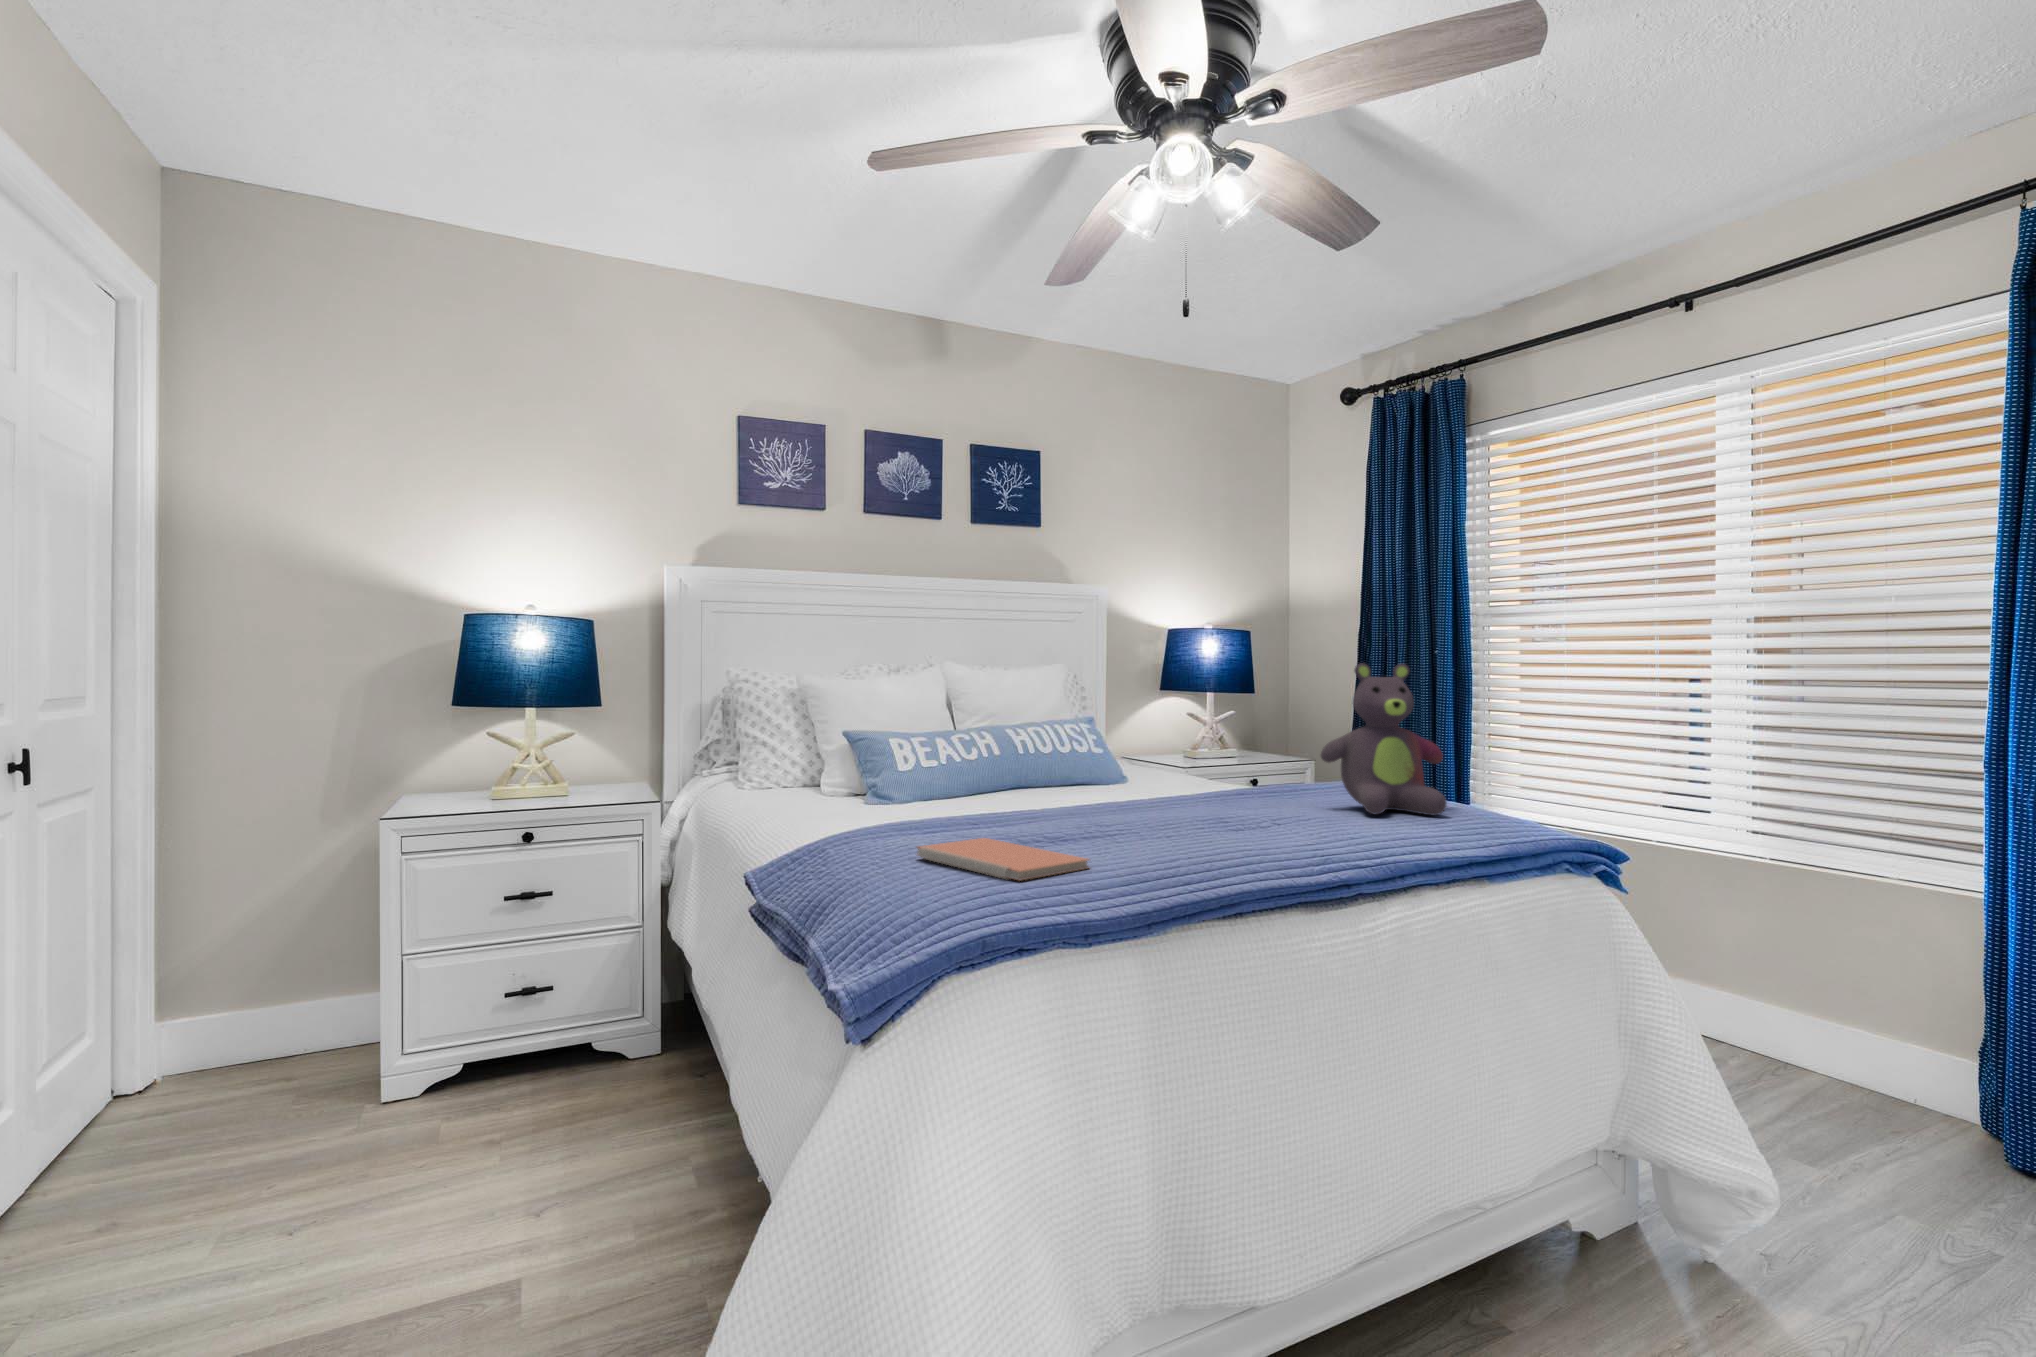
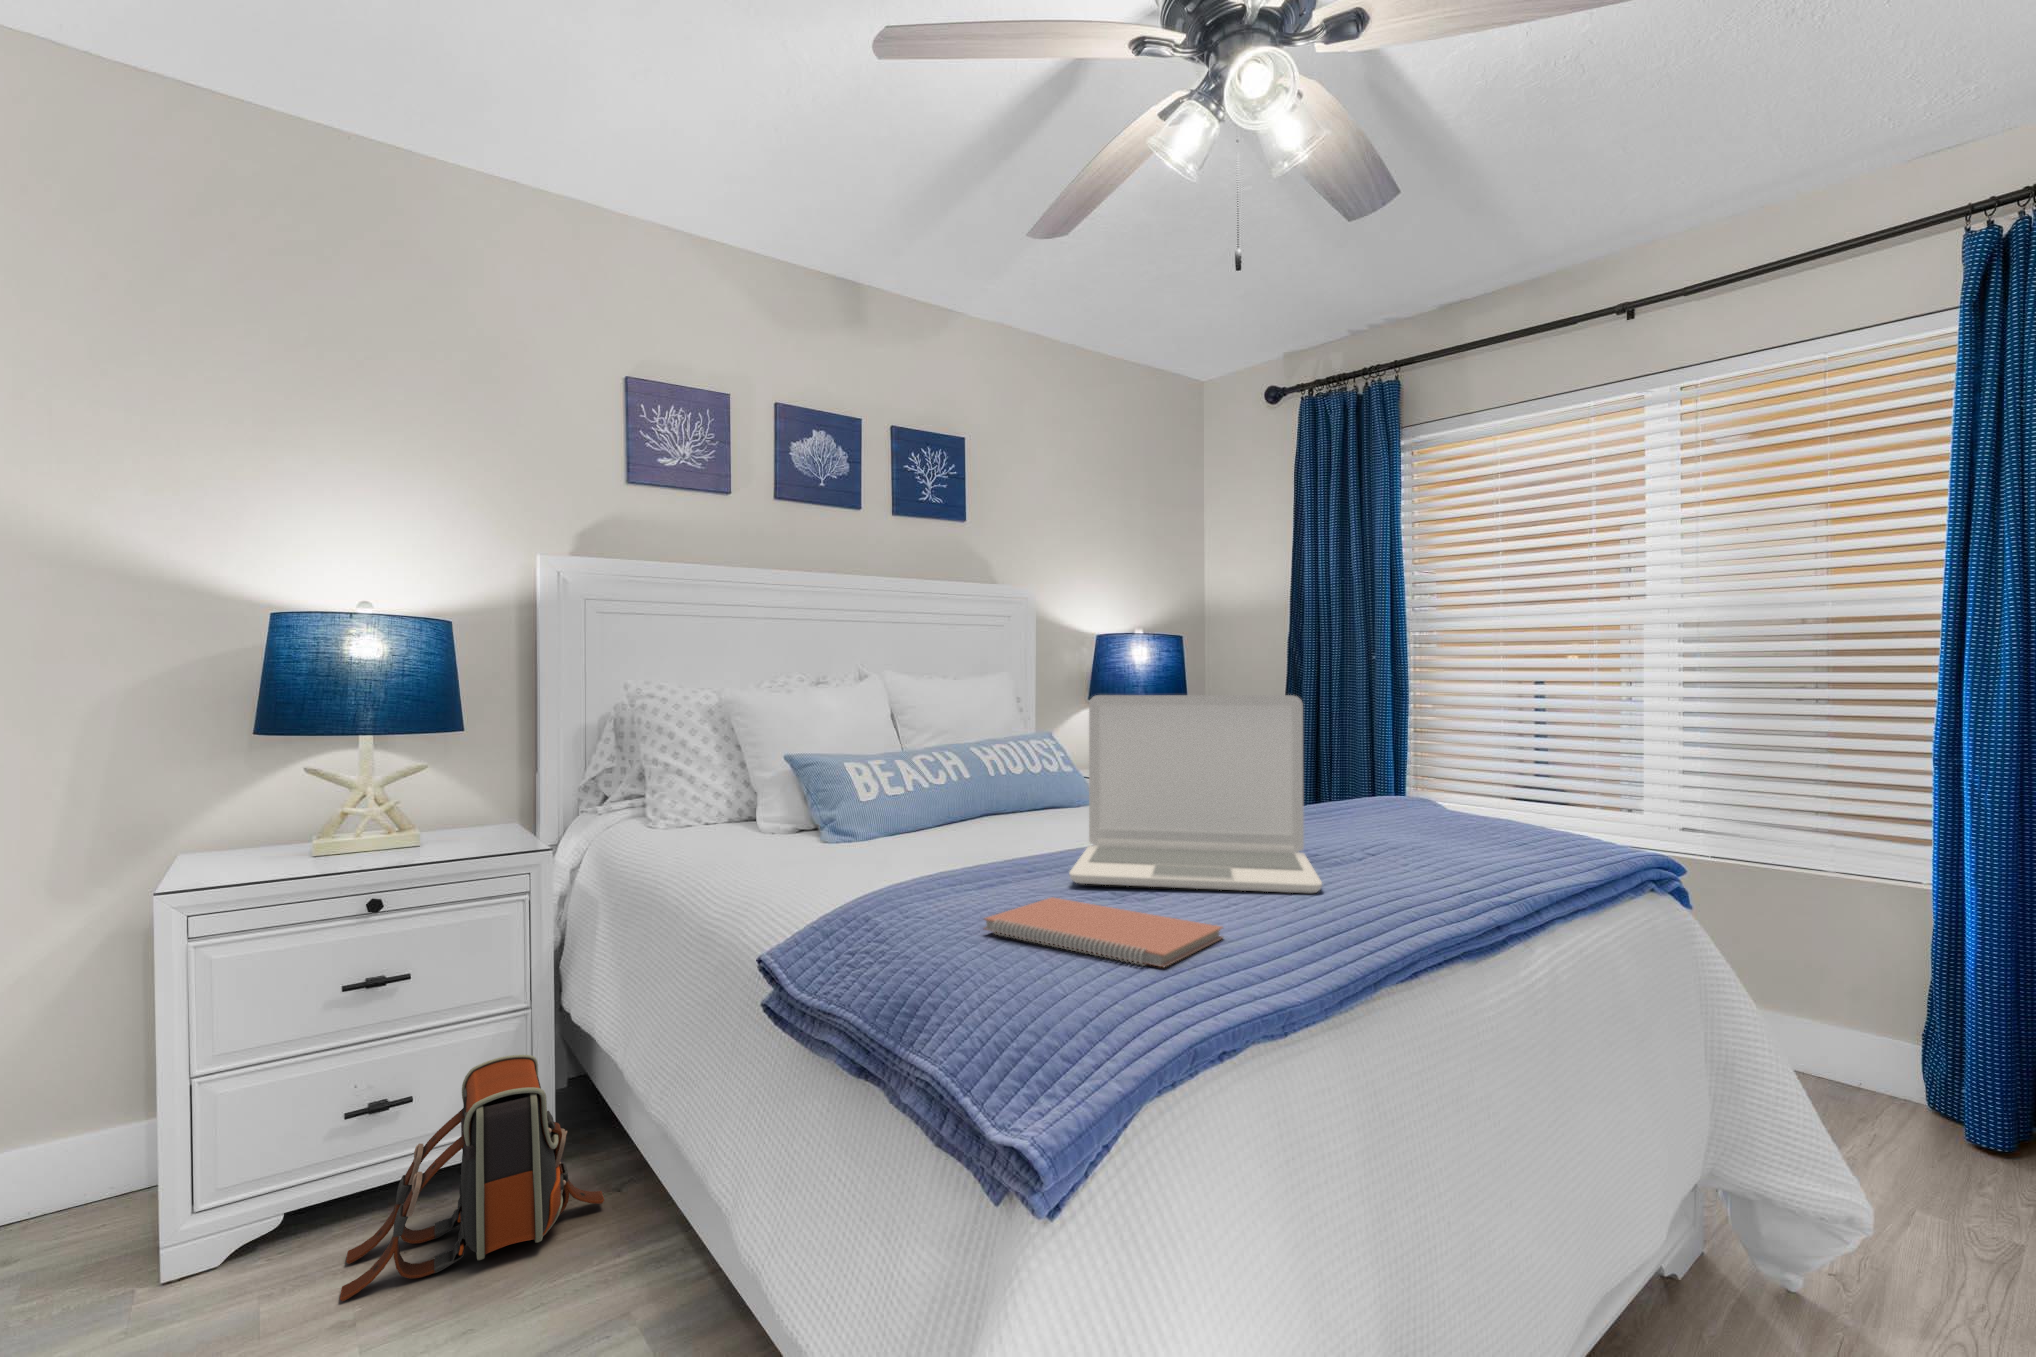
stuffed bear: present [1321,663,1447,815] -> none [1356,670,1503,838]
laptop: none [1018,682,1239,847] -> present [1069,695,1322,893]
backpack: none [498,960,691,1124] -> present [340,1055,604,1301]

